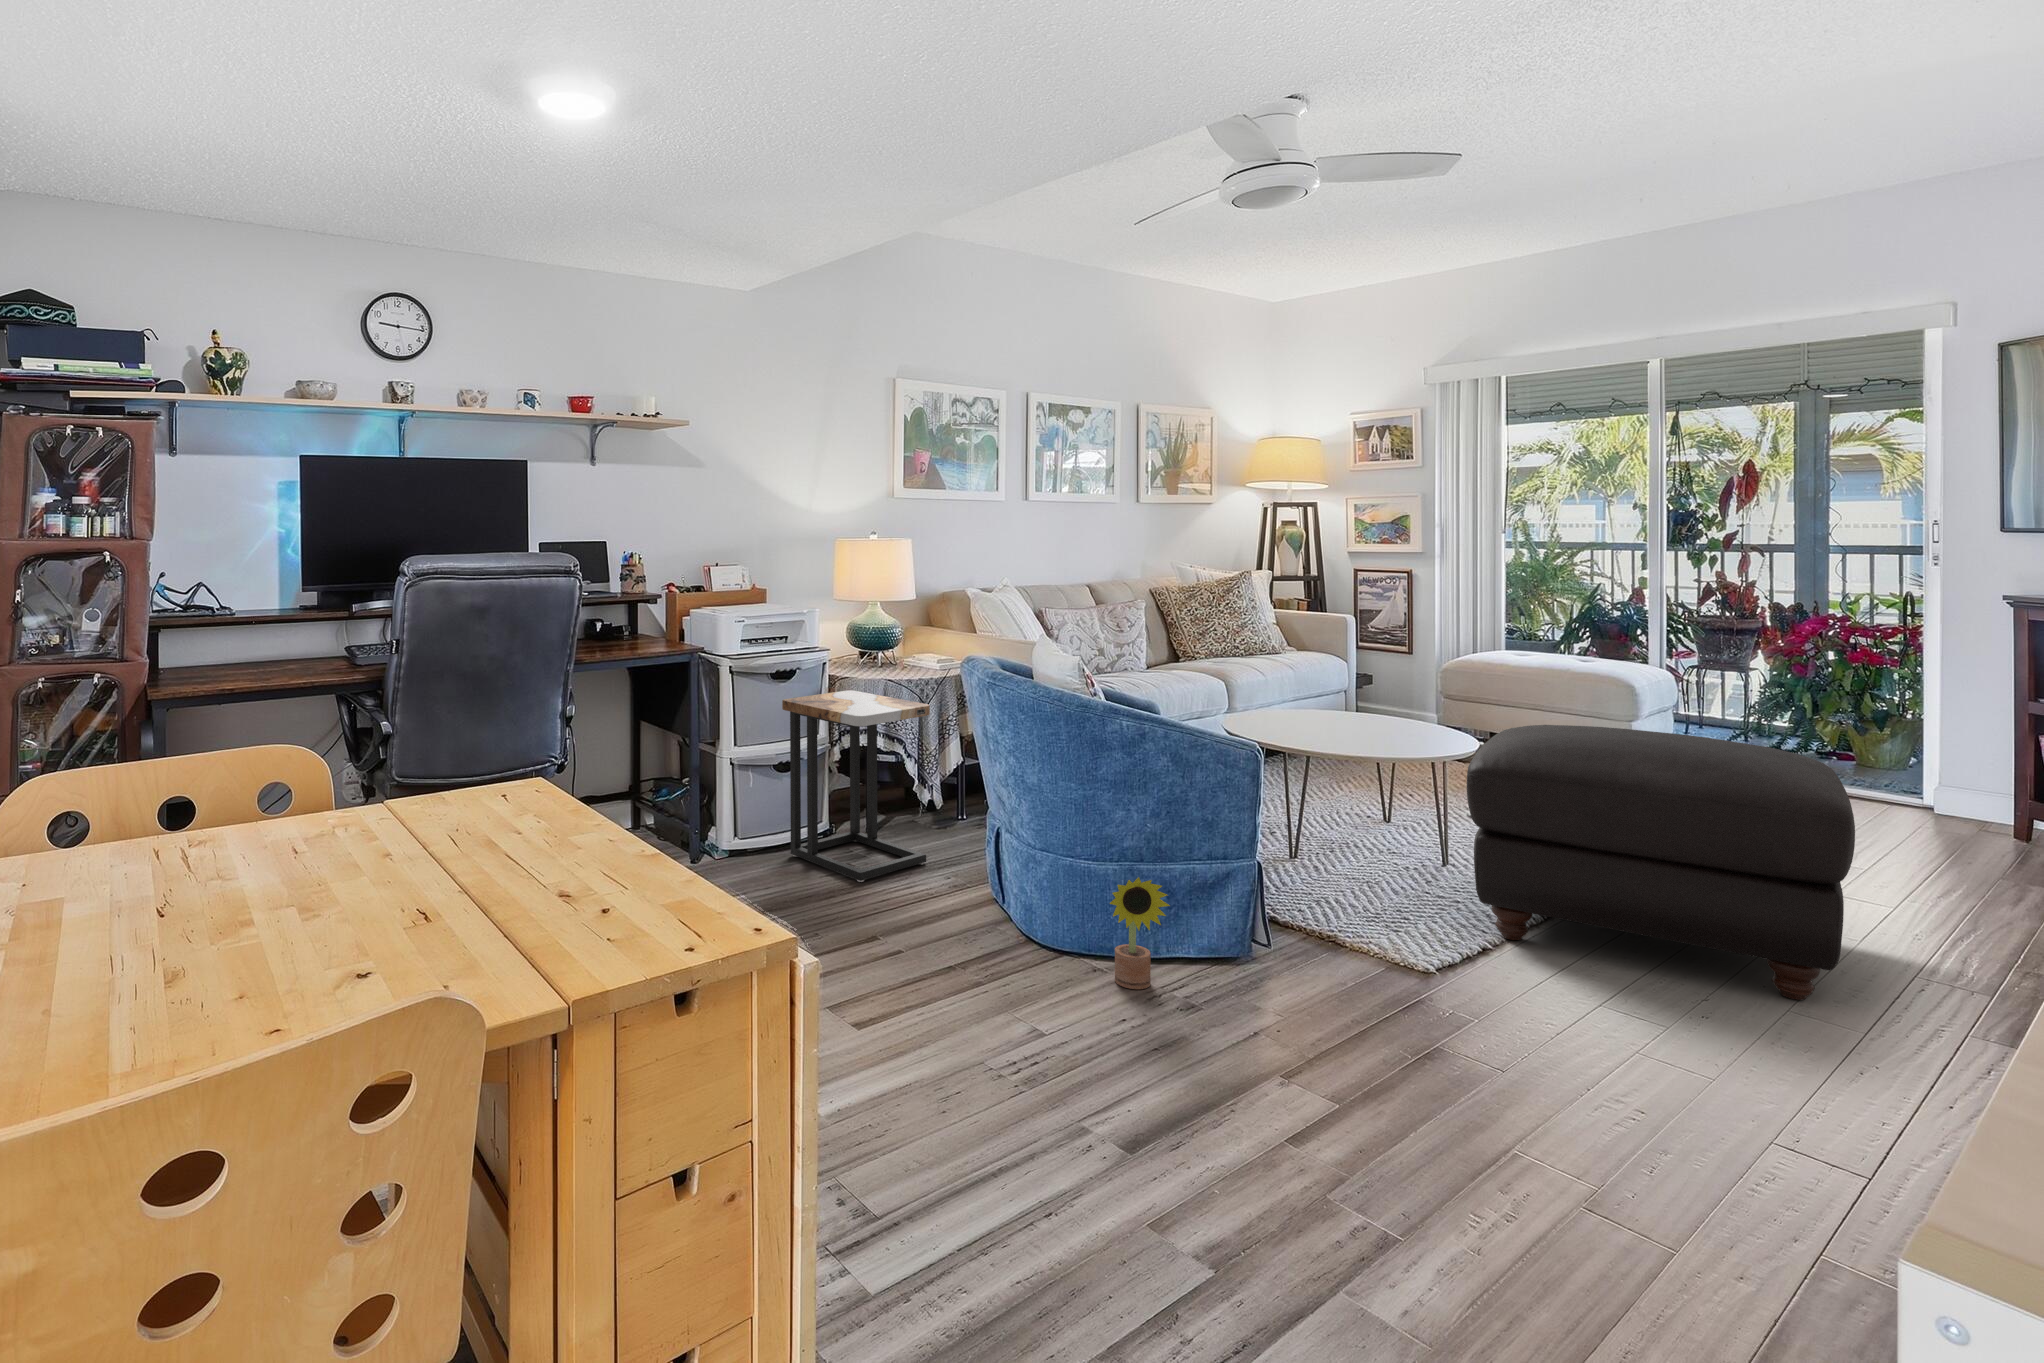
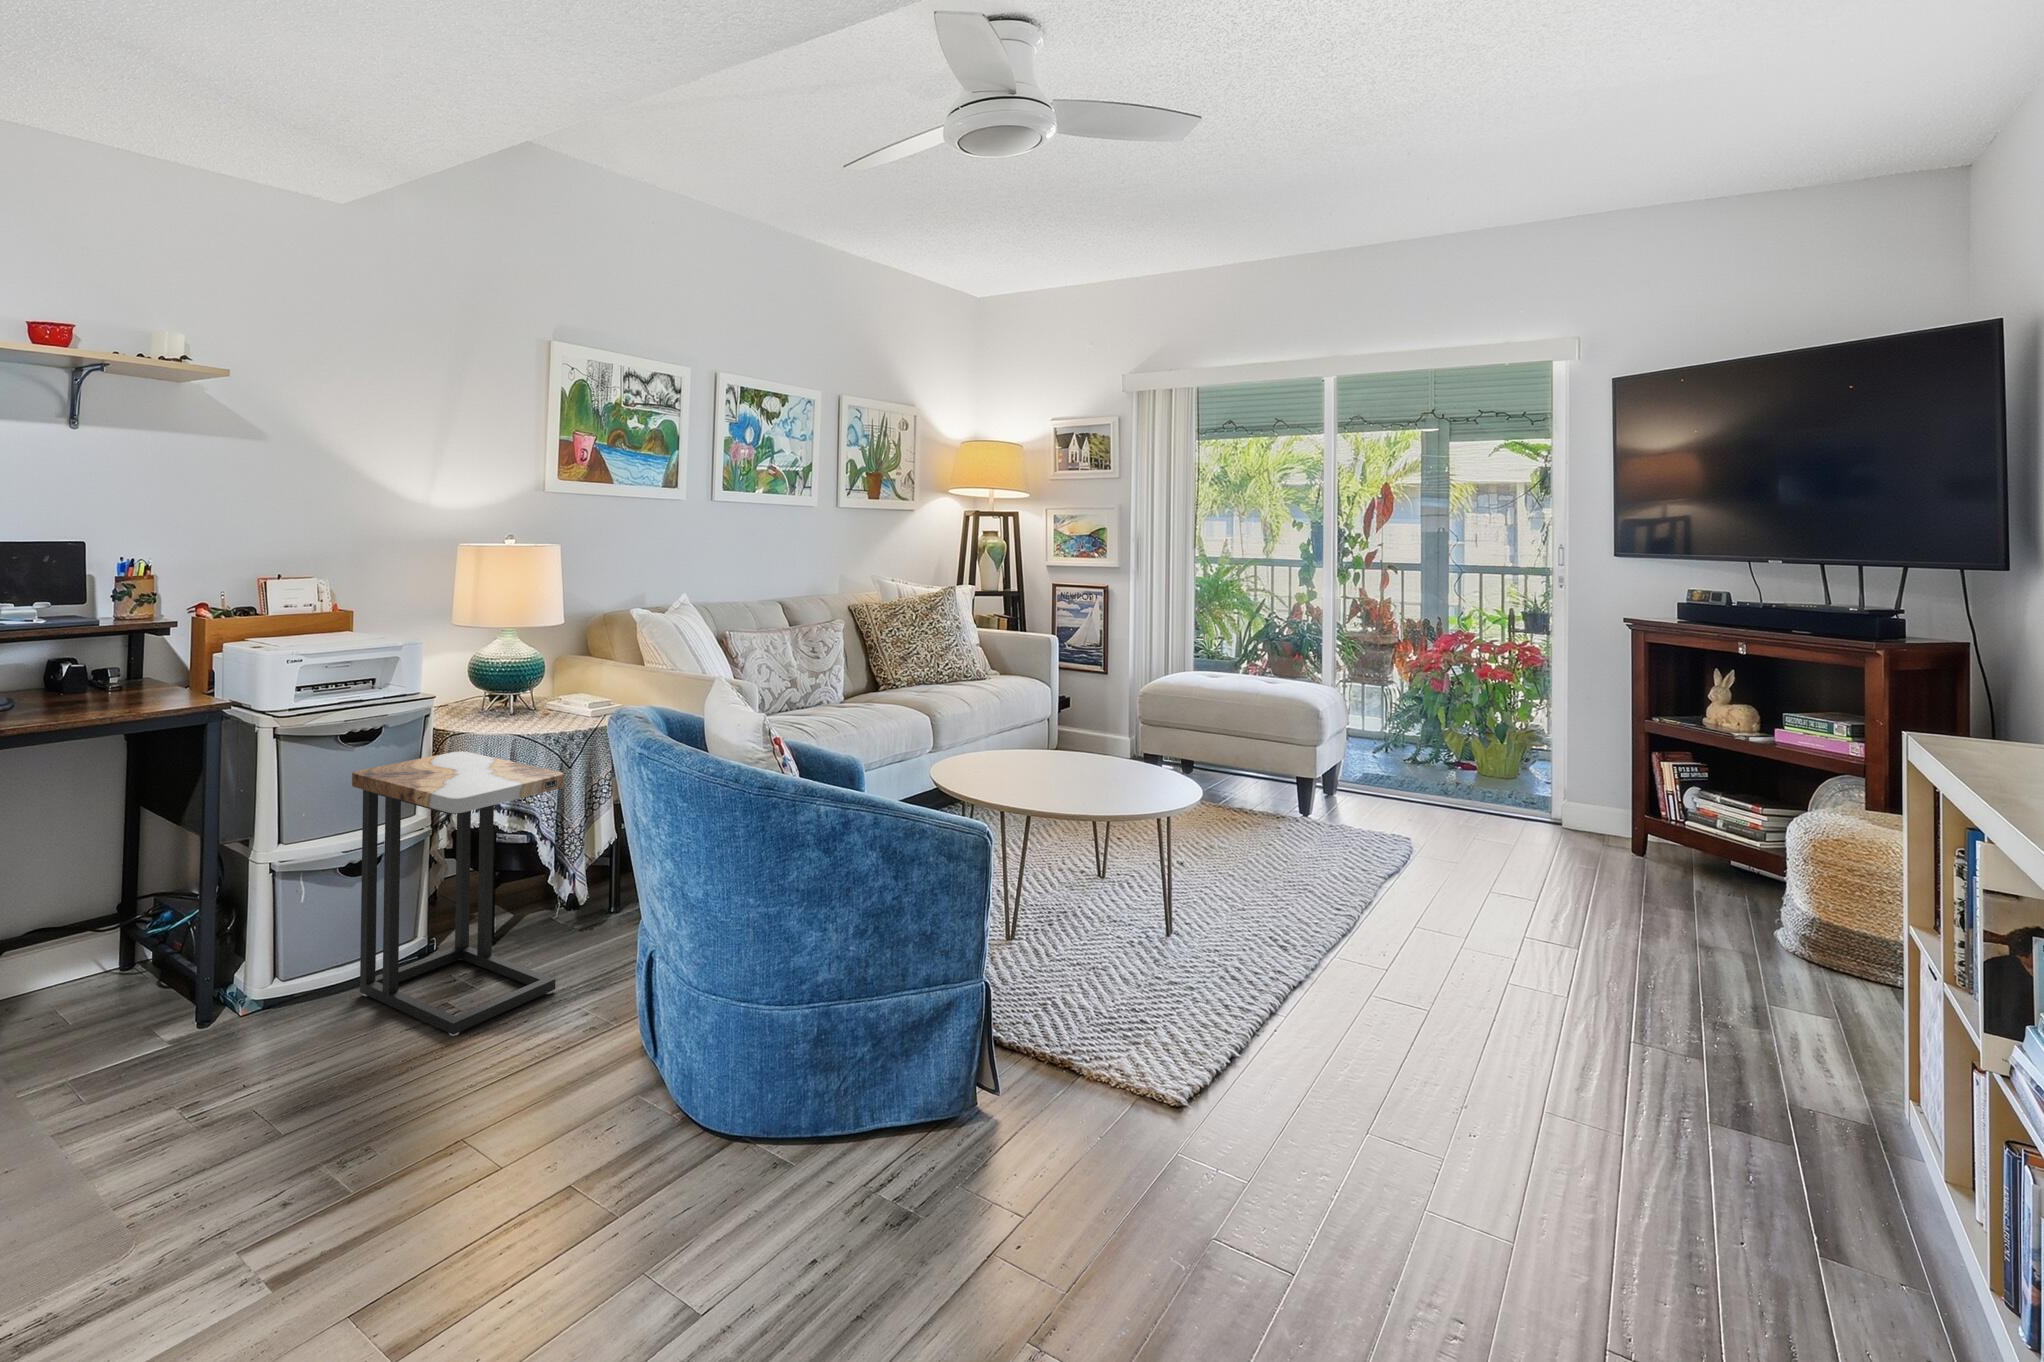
ottoman: present [1467,725,1855,1000] -> none [1225,776,1651,1111]
decorative plant: present [1110,877,1170,989] -> none [796,1046,882,1207]

